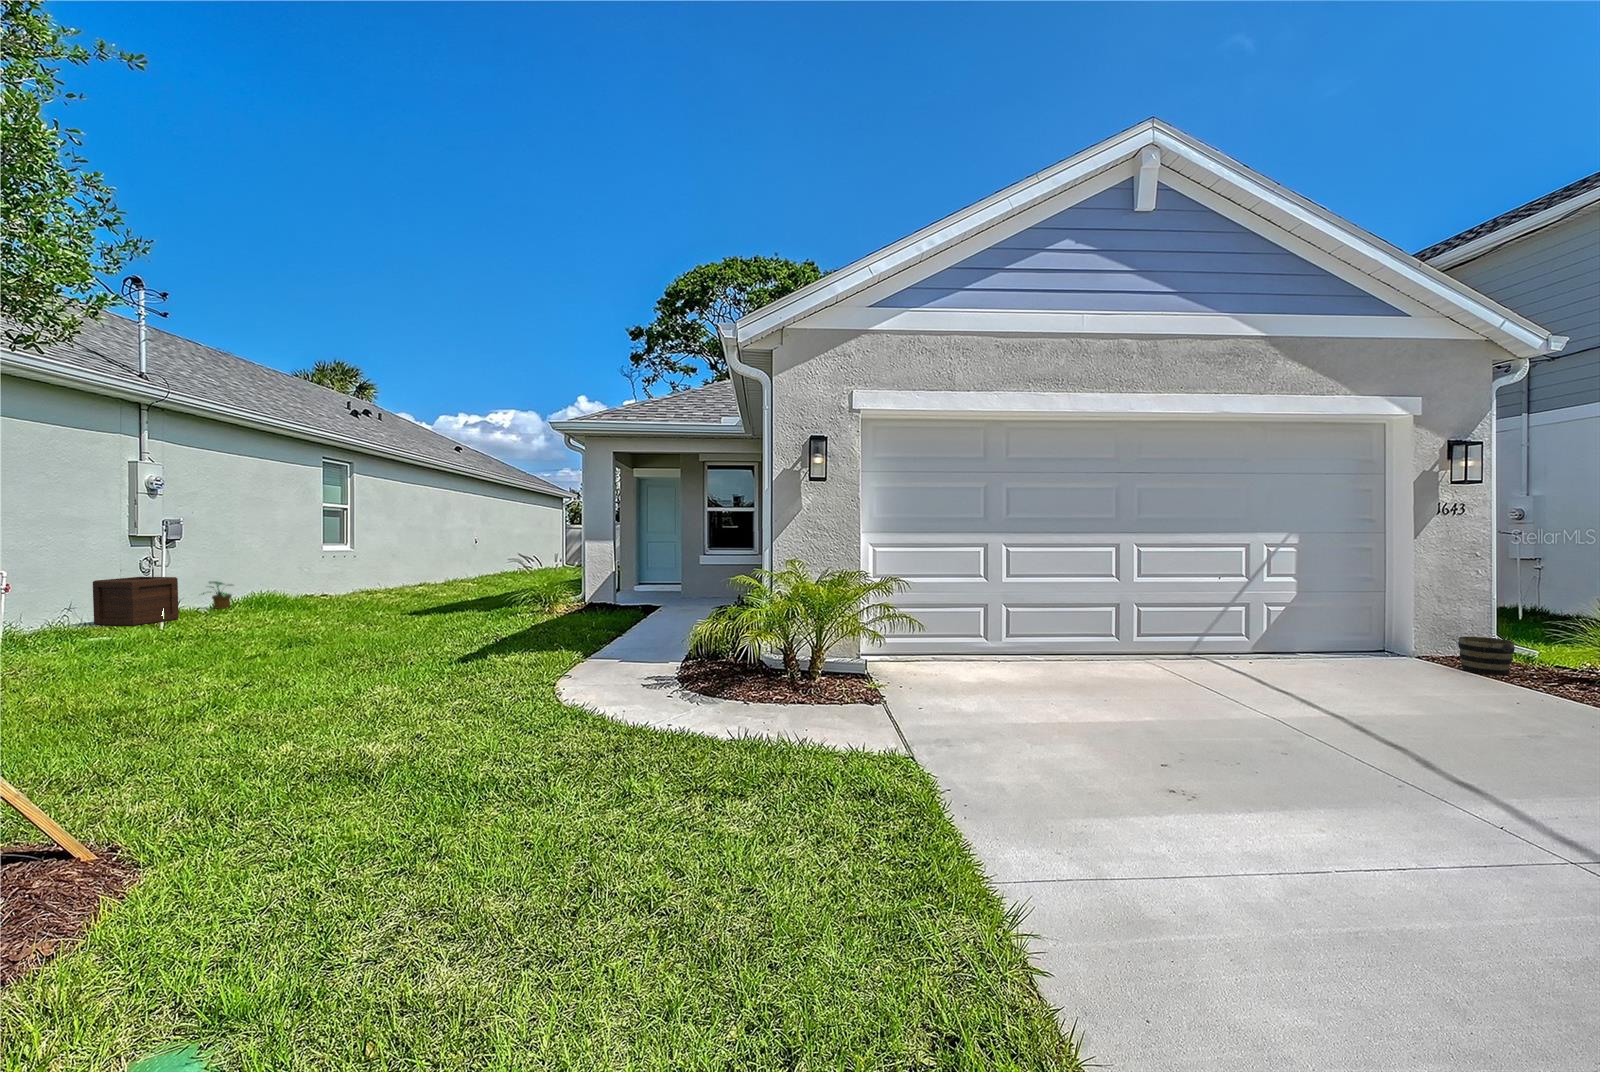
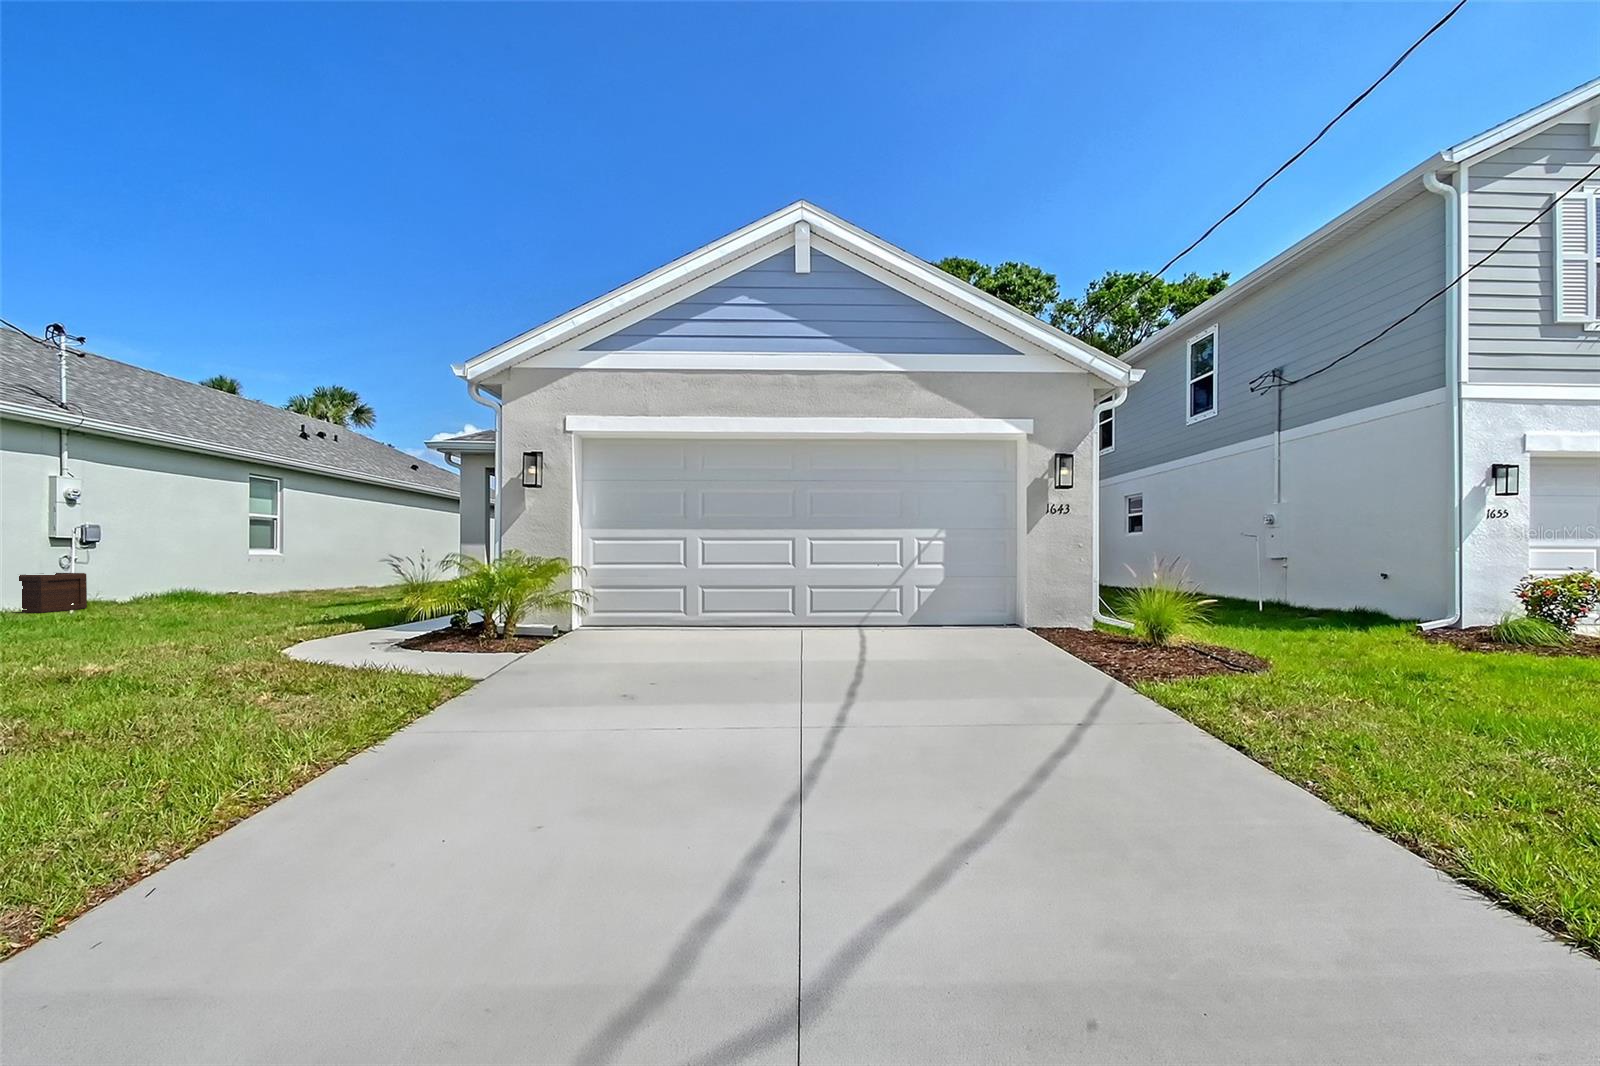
potted plant: present [203,581,232,609] -> none [116,578,149,601]
bucket: present [1458,637,1515,675] -> none [1062,613,1098,643]

